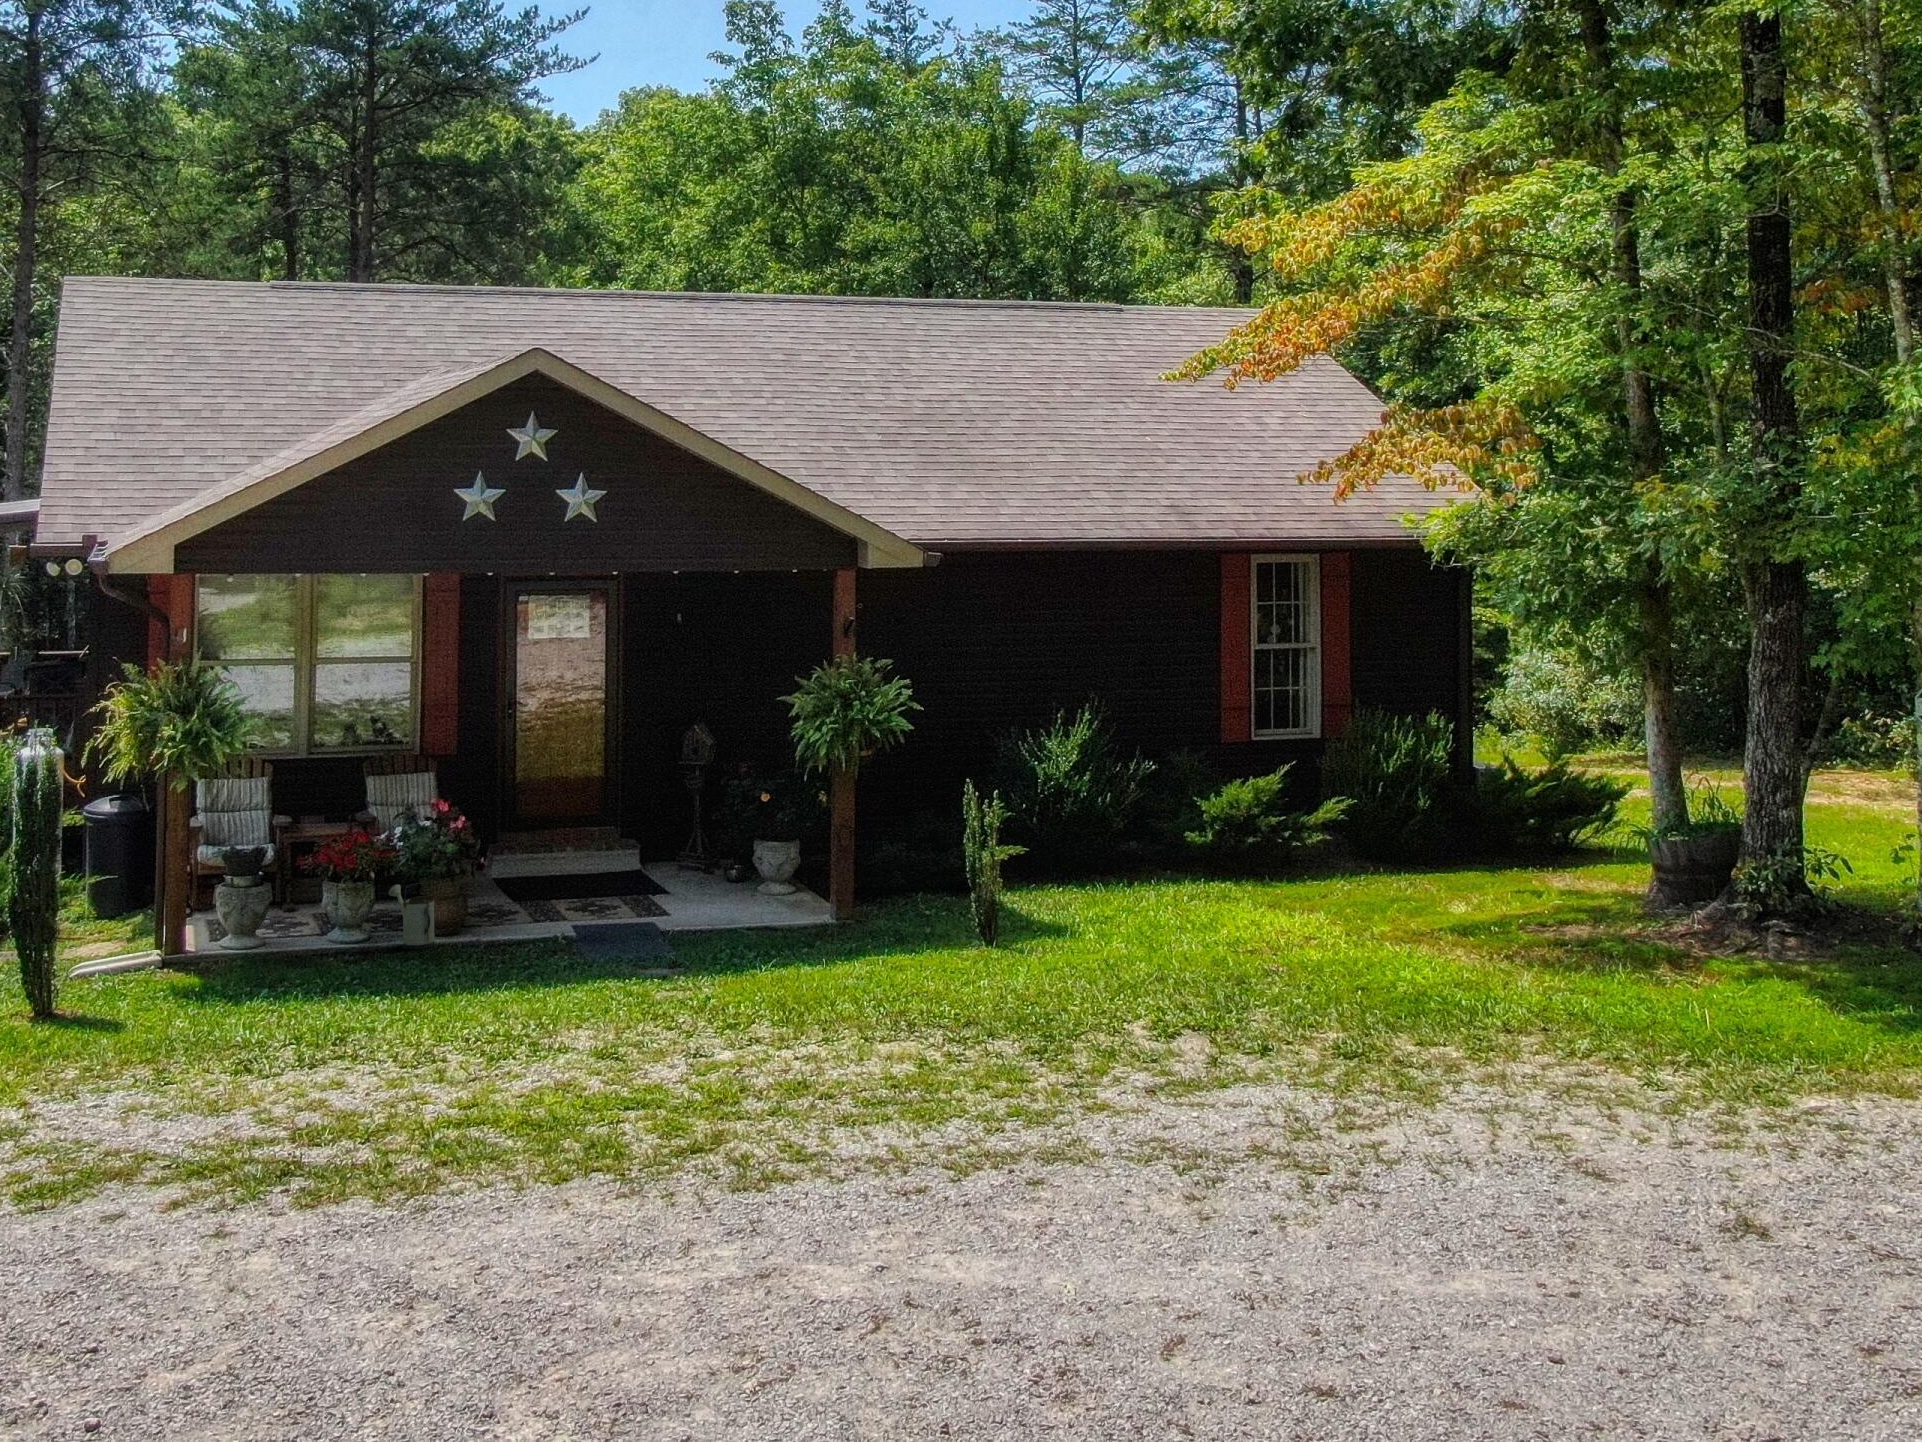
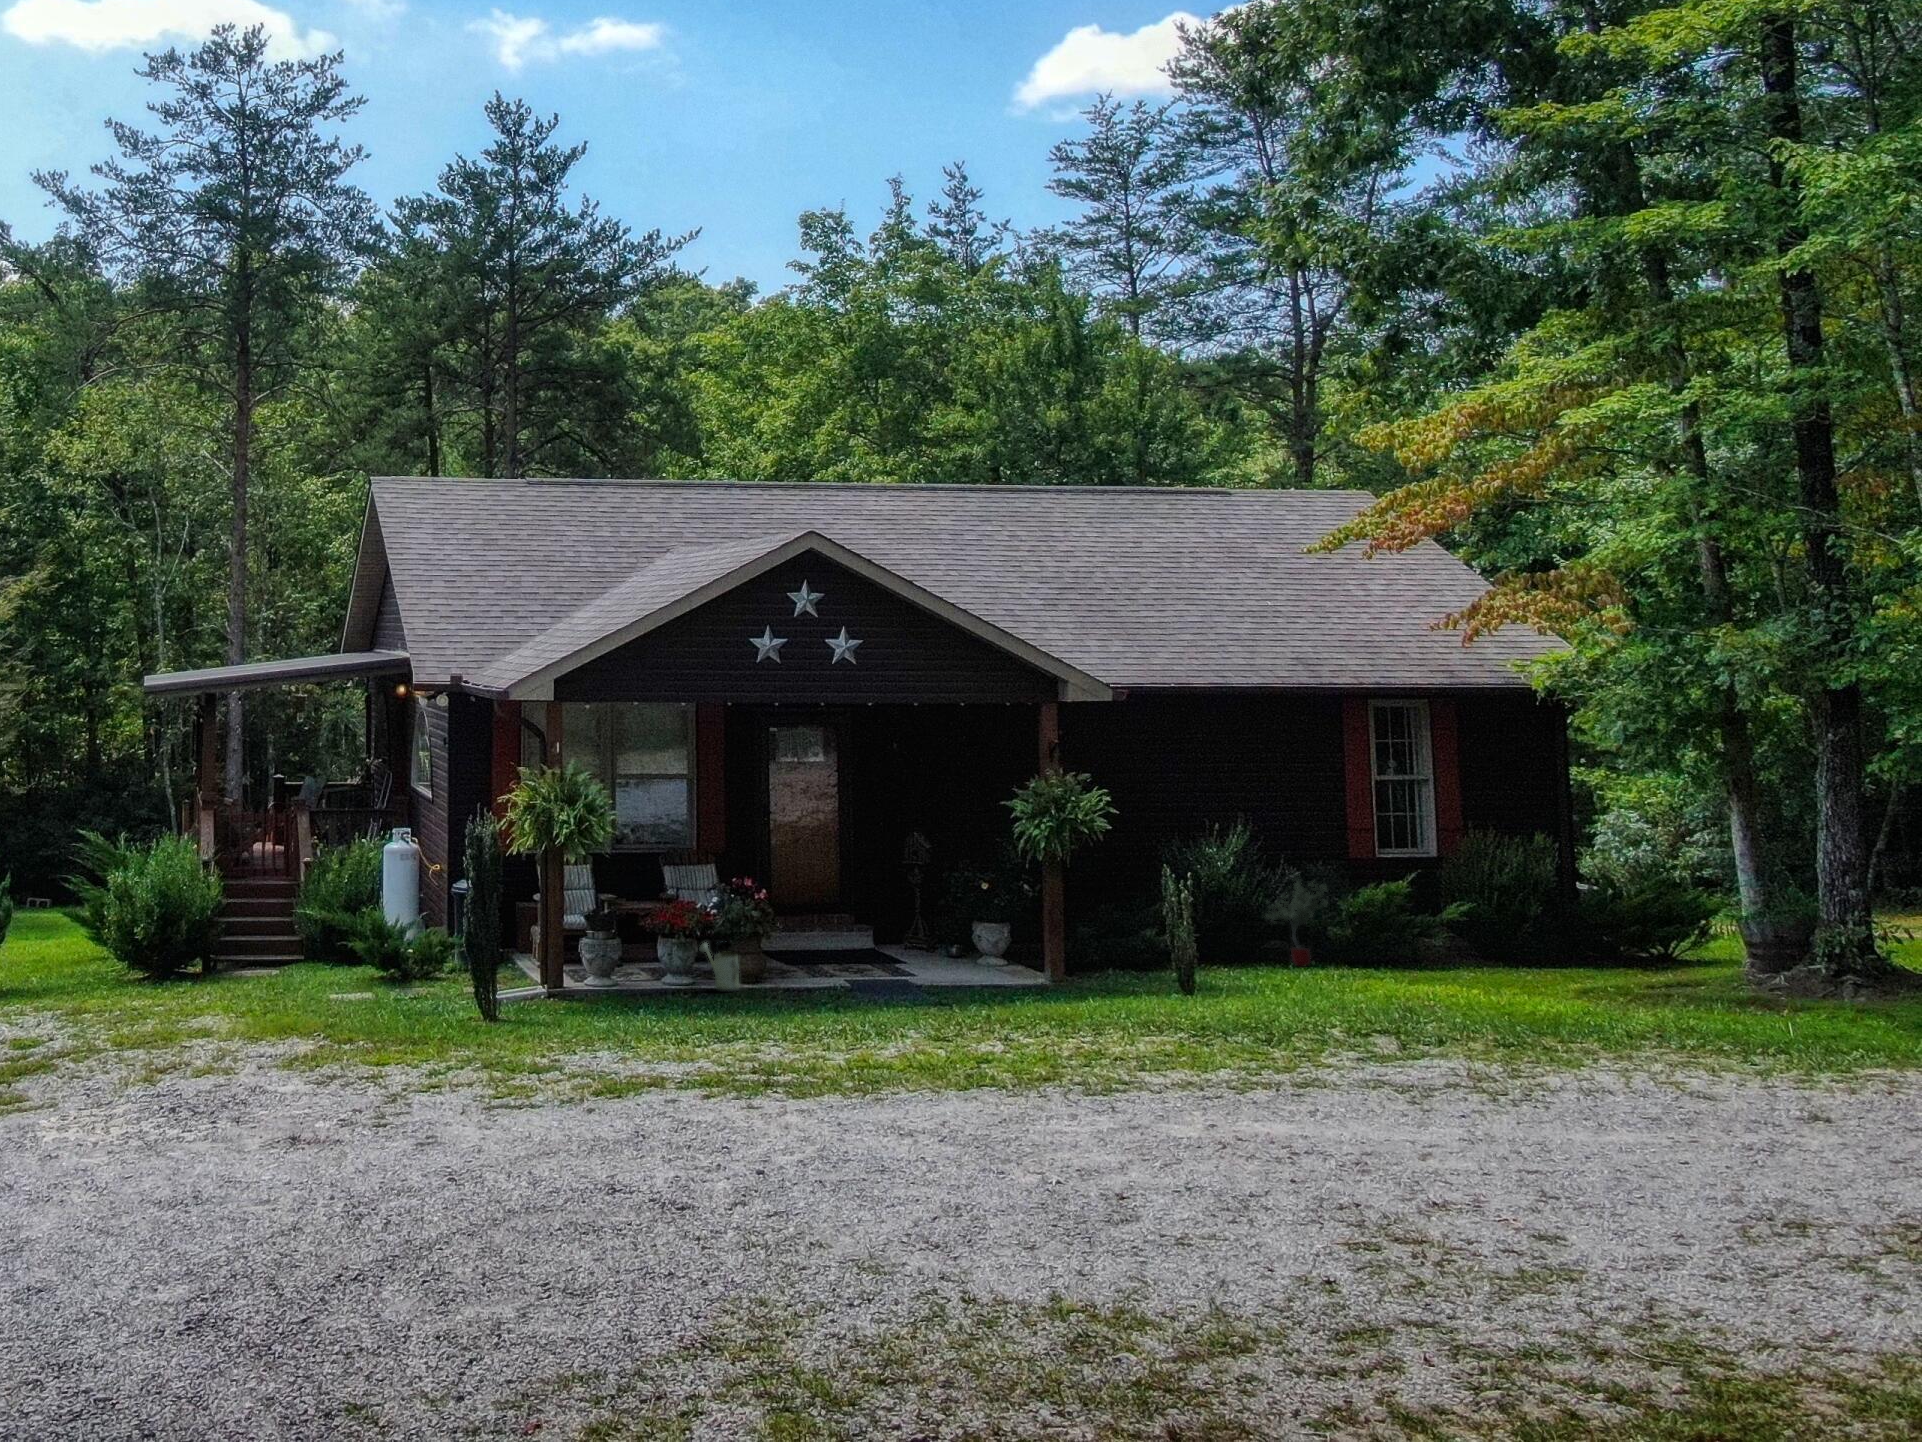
potted tree: none [1103,758,1180,868] -> present [1264,874,1328,967]

